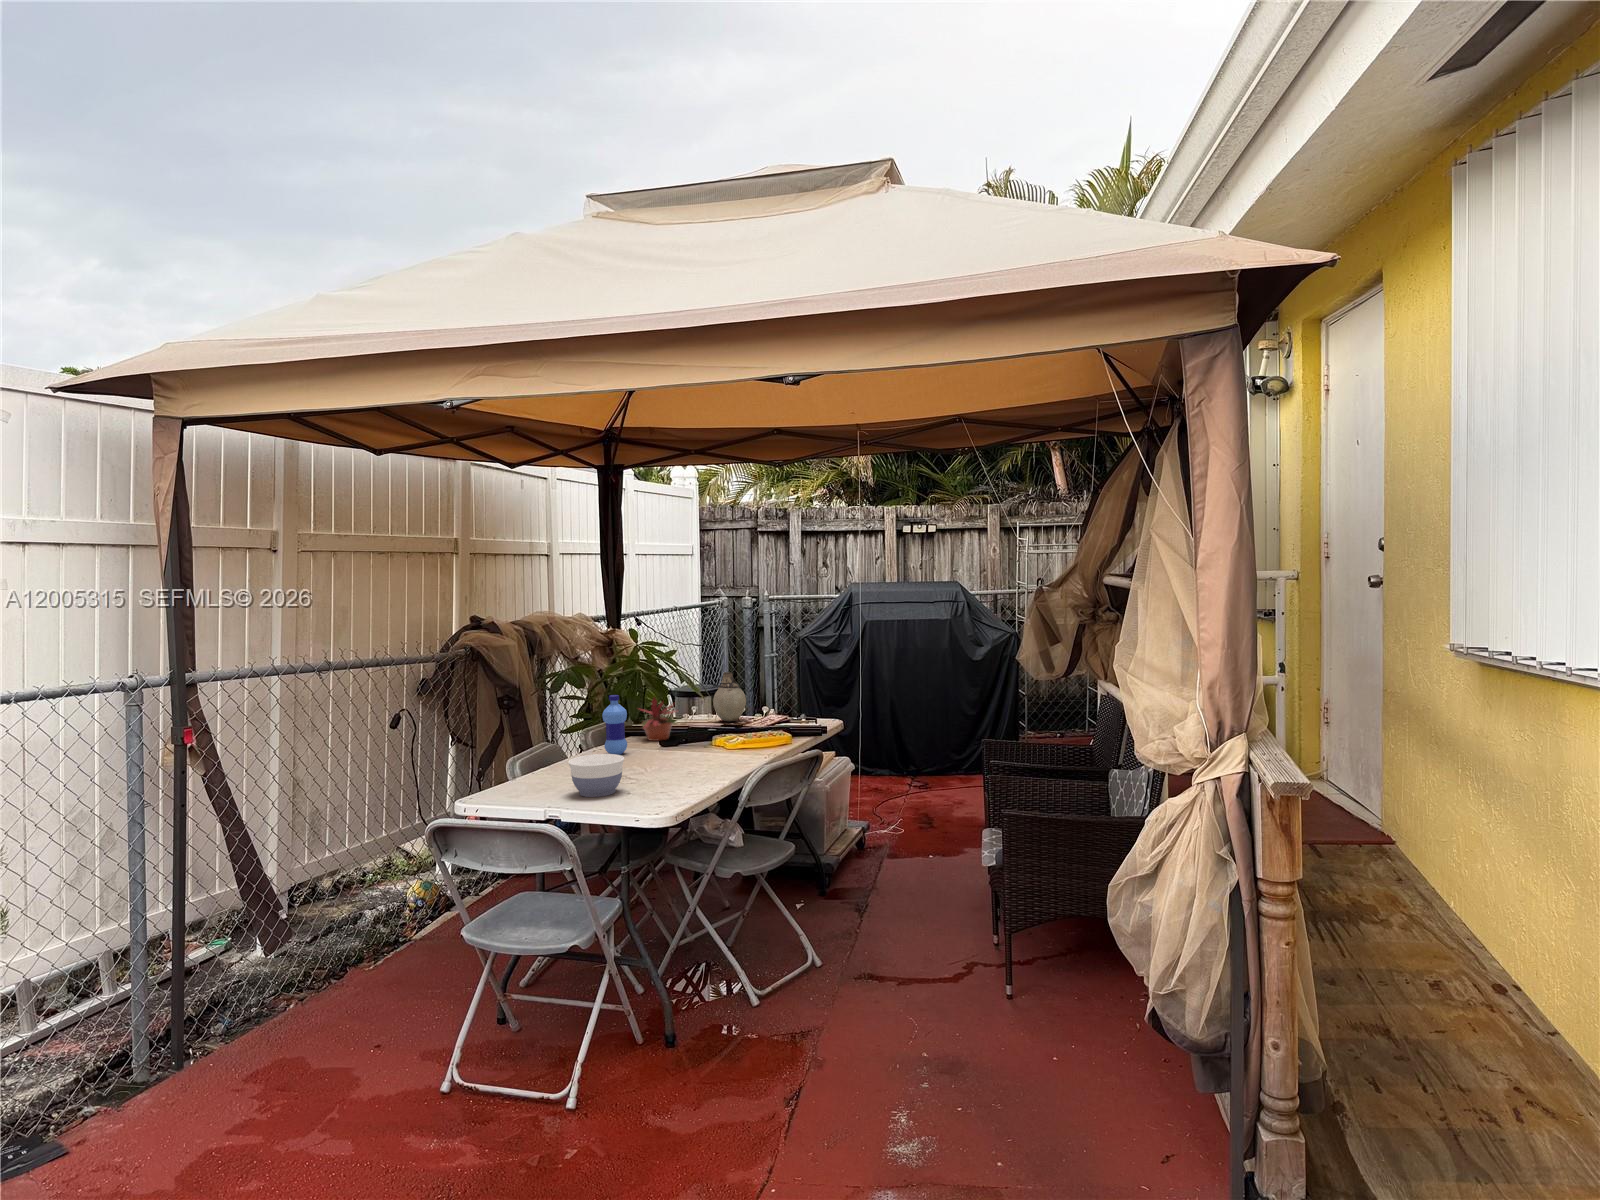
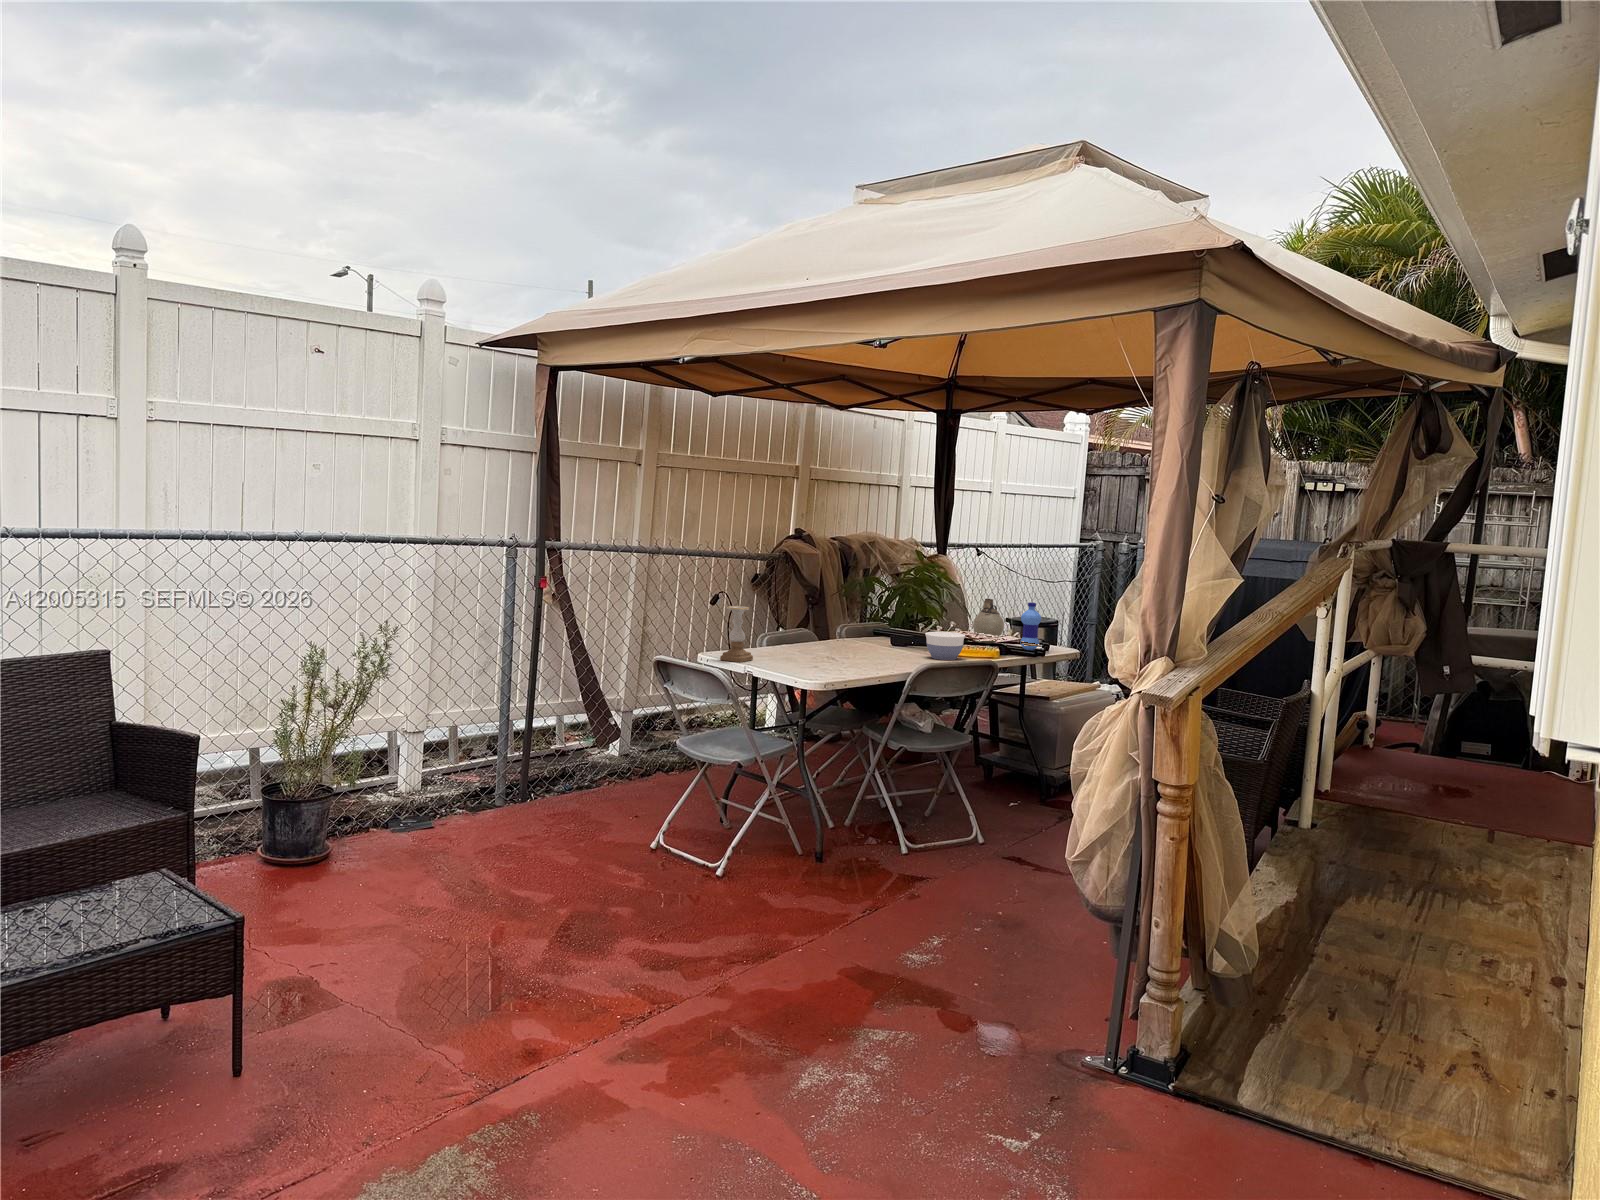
water bottle: present [602,695,627,755] -> present [1021,602,1041,650]
potted plant: present [639,698,675,741] -> none [885,607,929,647]
candle holder: none [496,728,536,803] -> present [720,606,753,662]
bowl: present [568,754,624,797] -> present [925,632,965,660]

